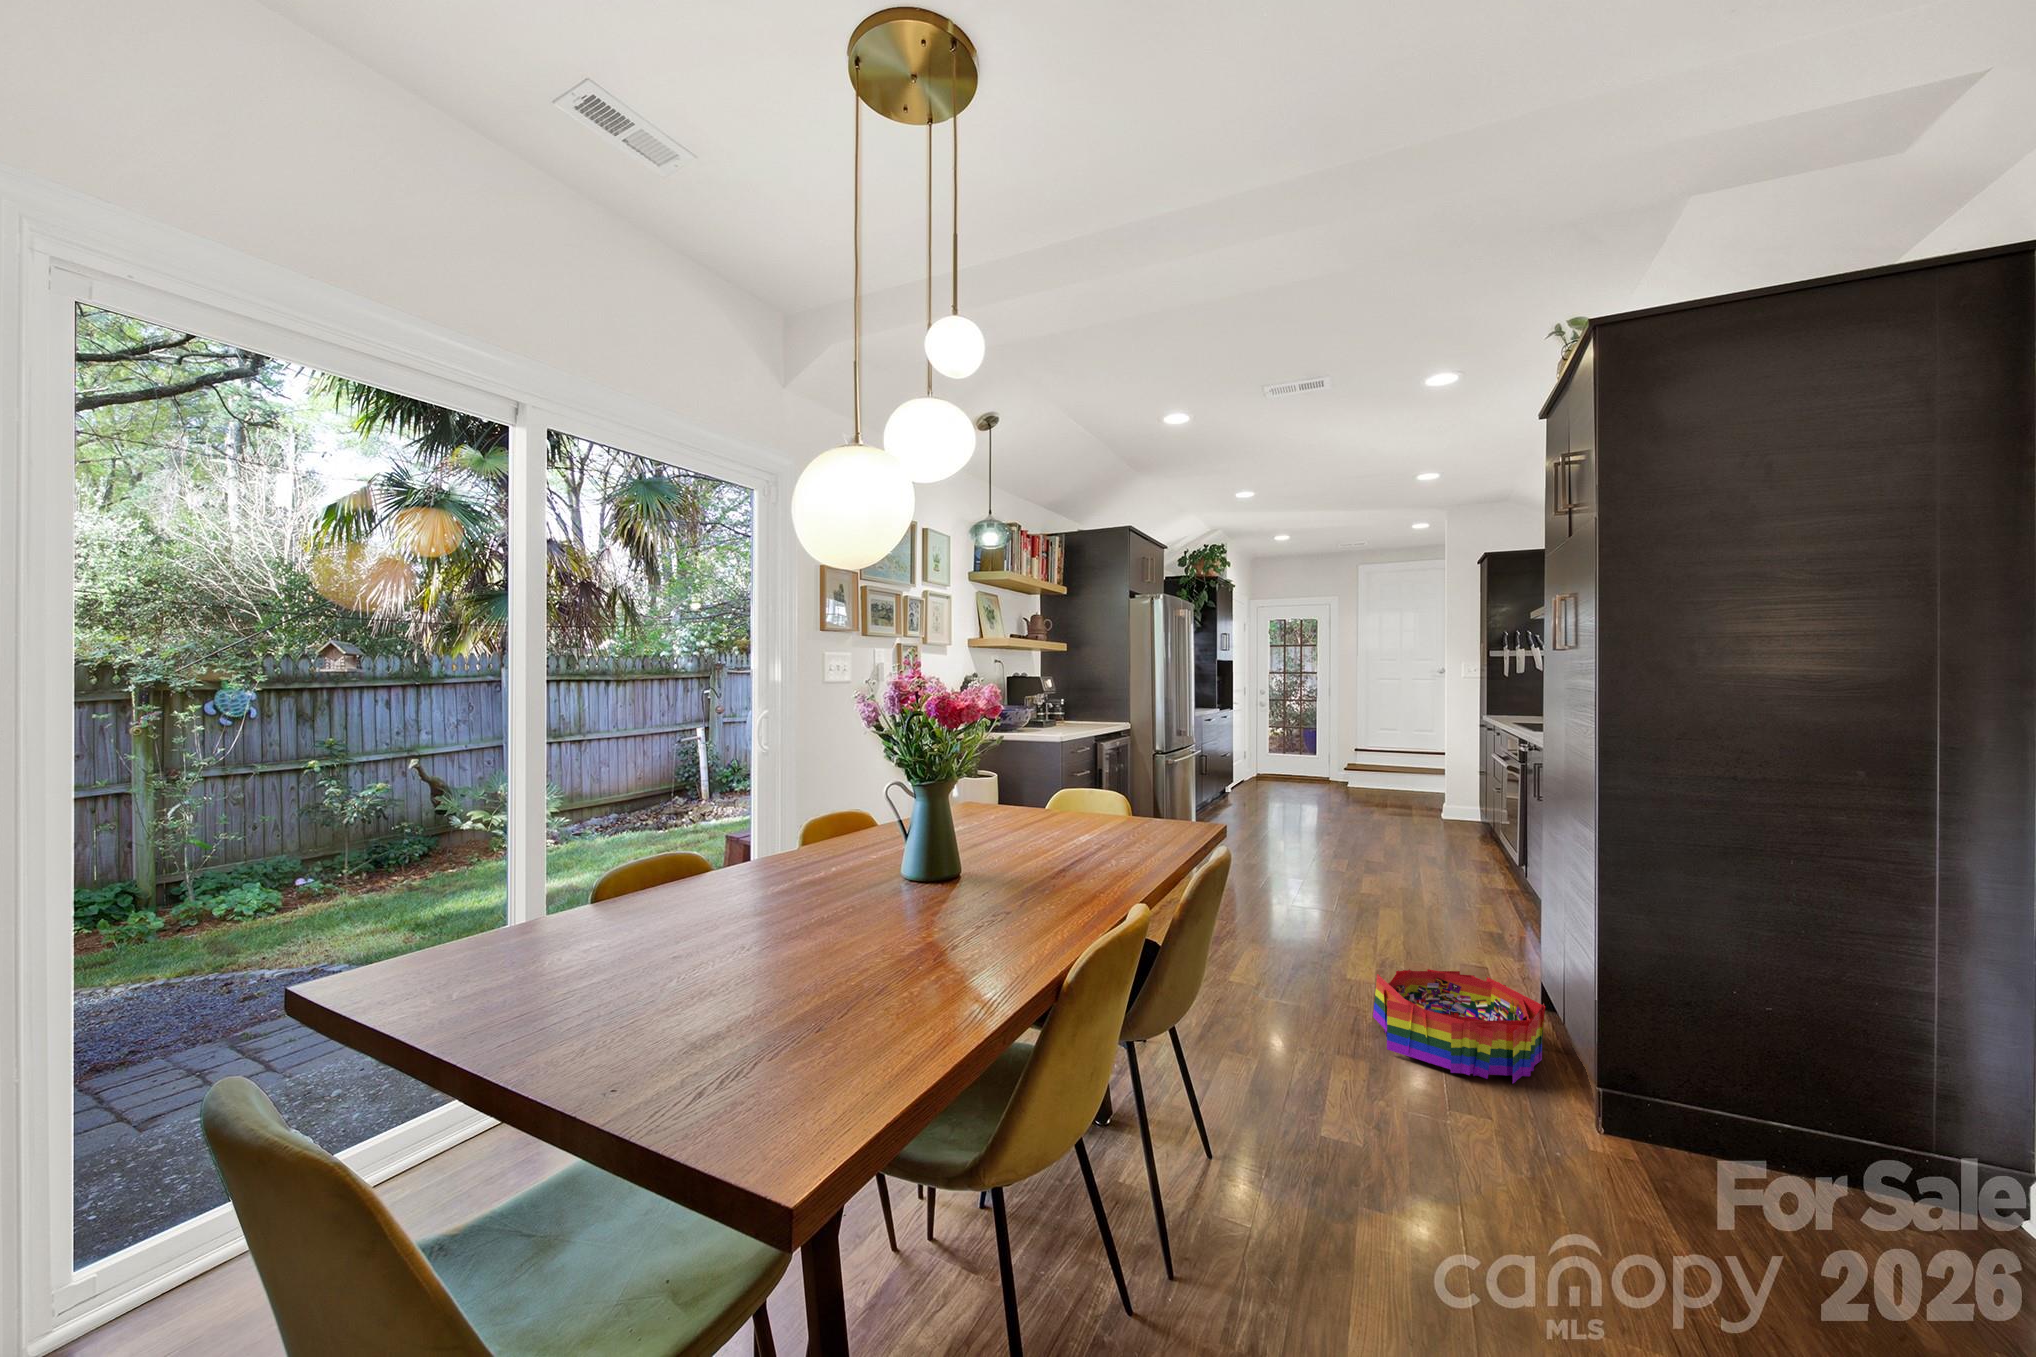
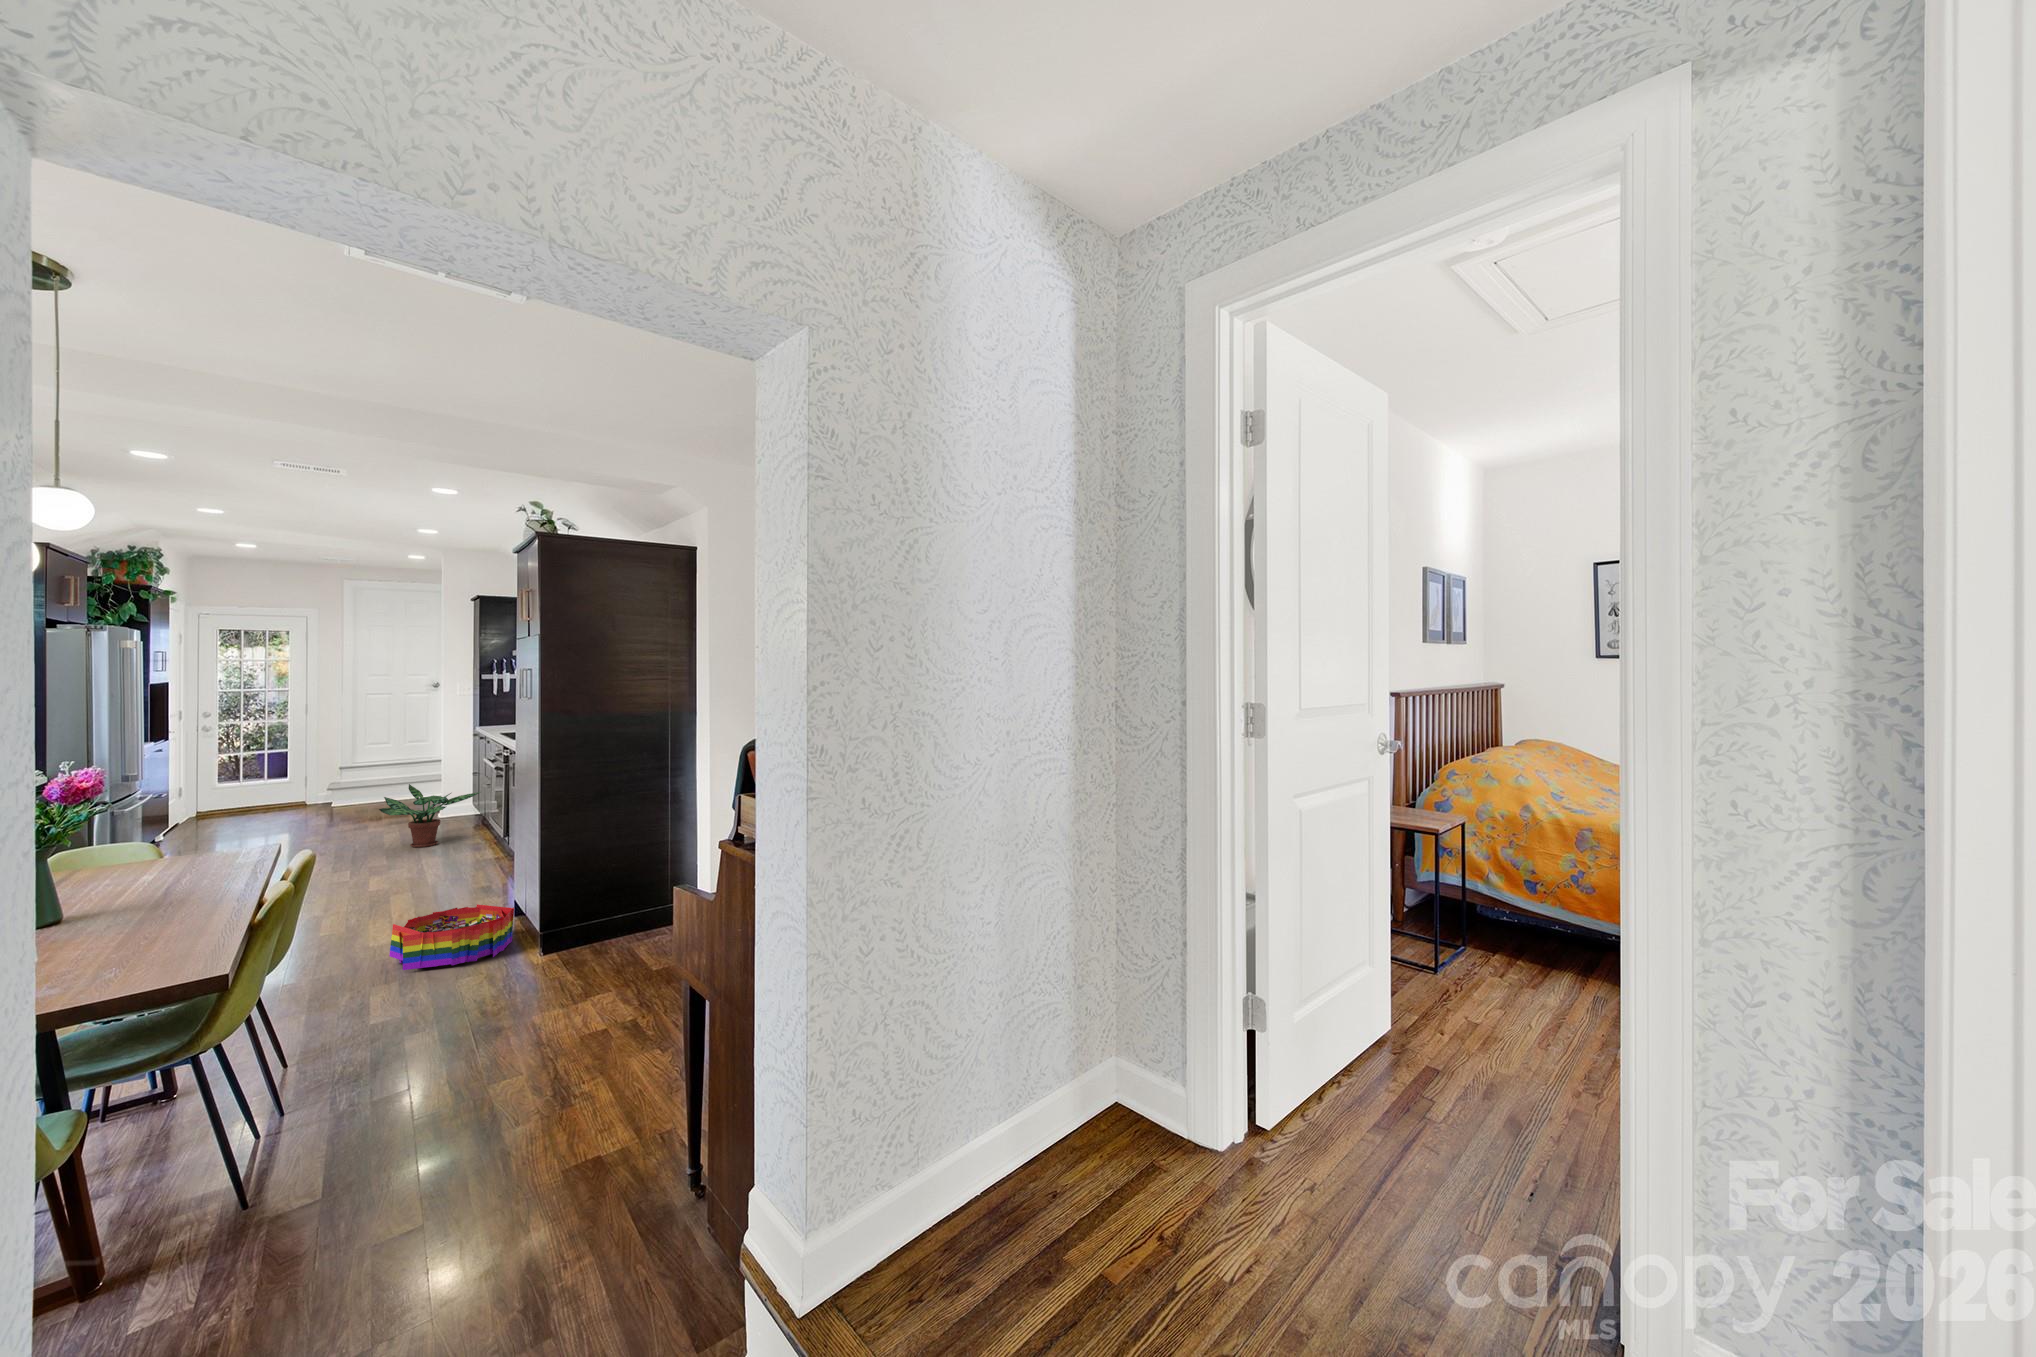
potted plant: none [1381,776,1491,853] -> present [379,784,480,847]

